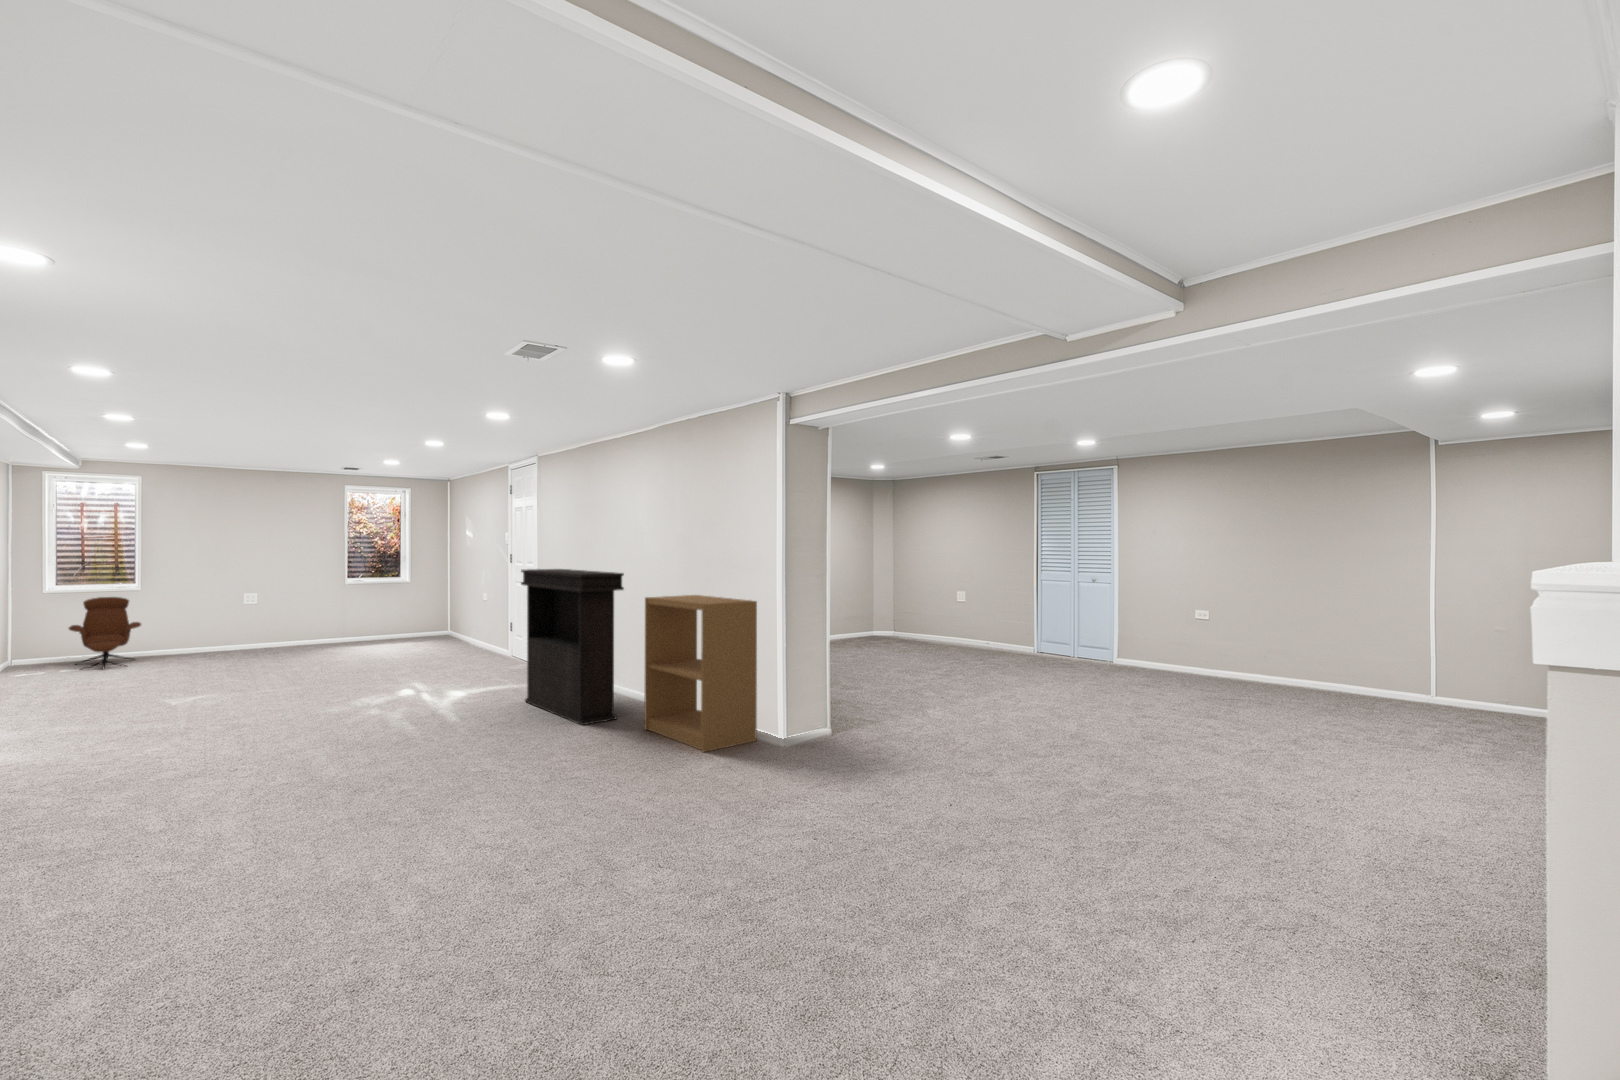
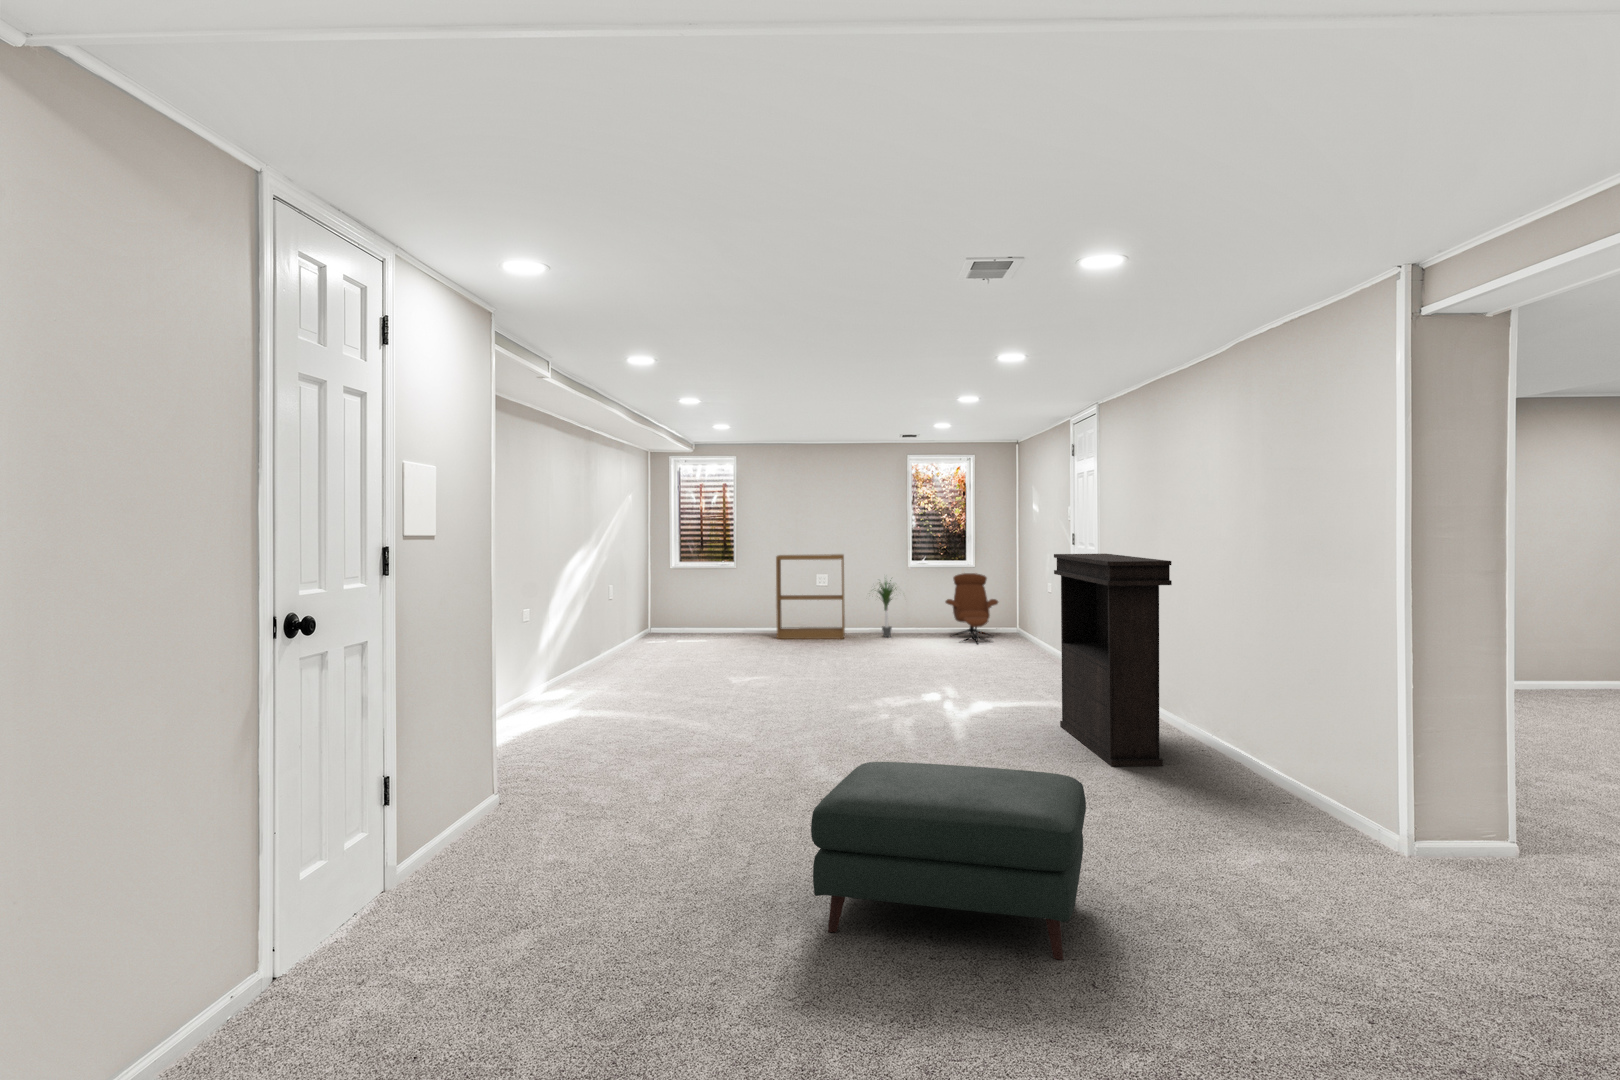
potted plant: none [296,589,340,647] -> present [878,580,896,637]
bookshelf: present [644,595,757,752] -> present [776,554,845,639]
lounge chair: present [69,597,141,670] -> present [945,573,998,642]
ottoman: none [421,729,642,891] -> present [811,762,1086,960]

